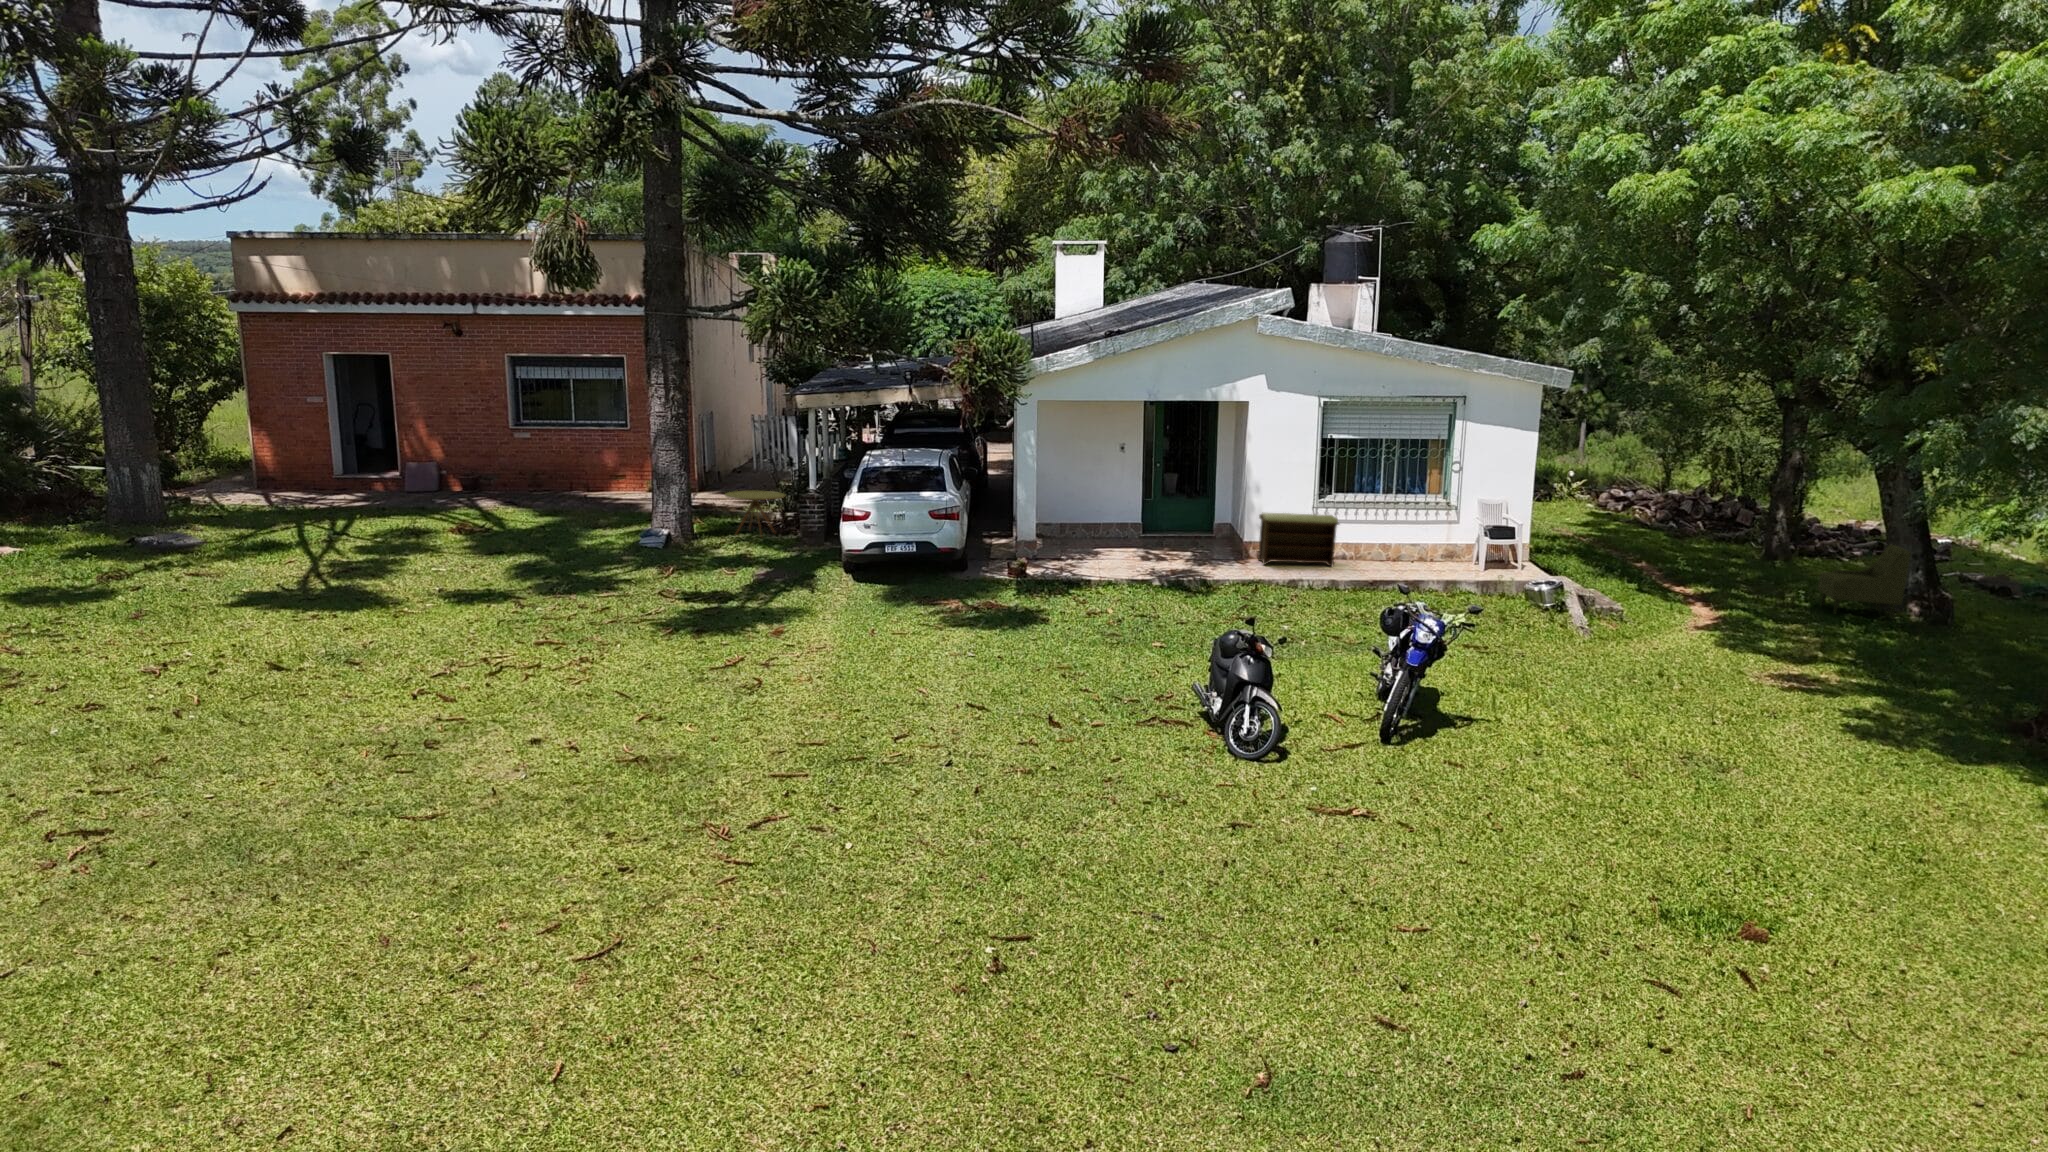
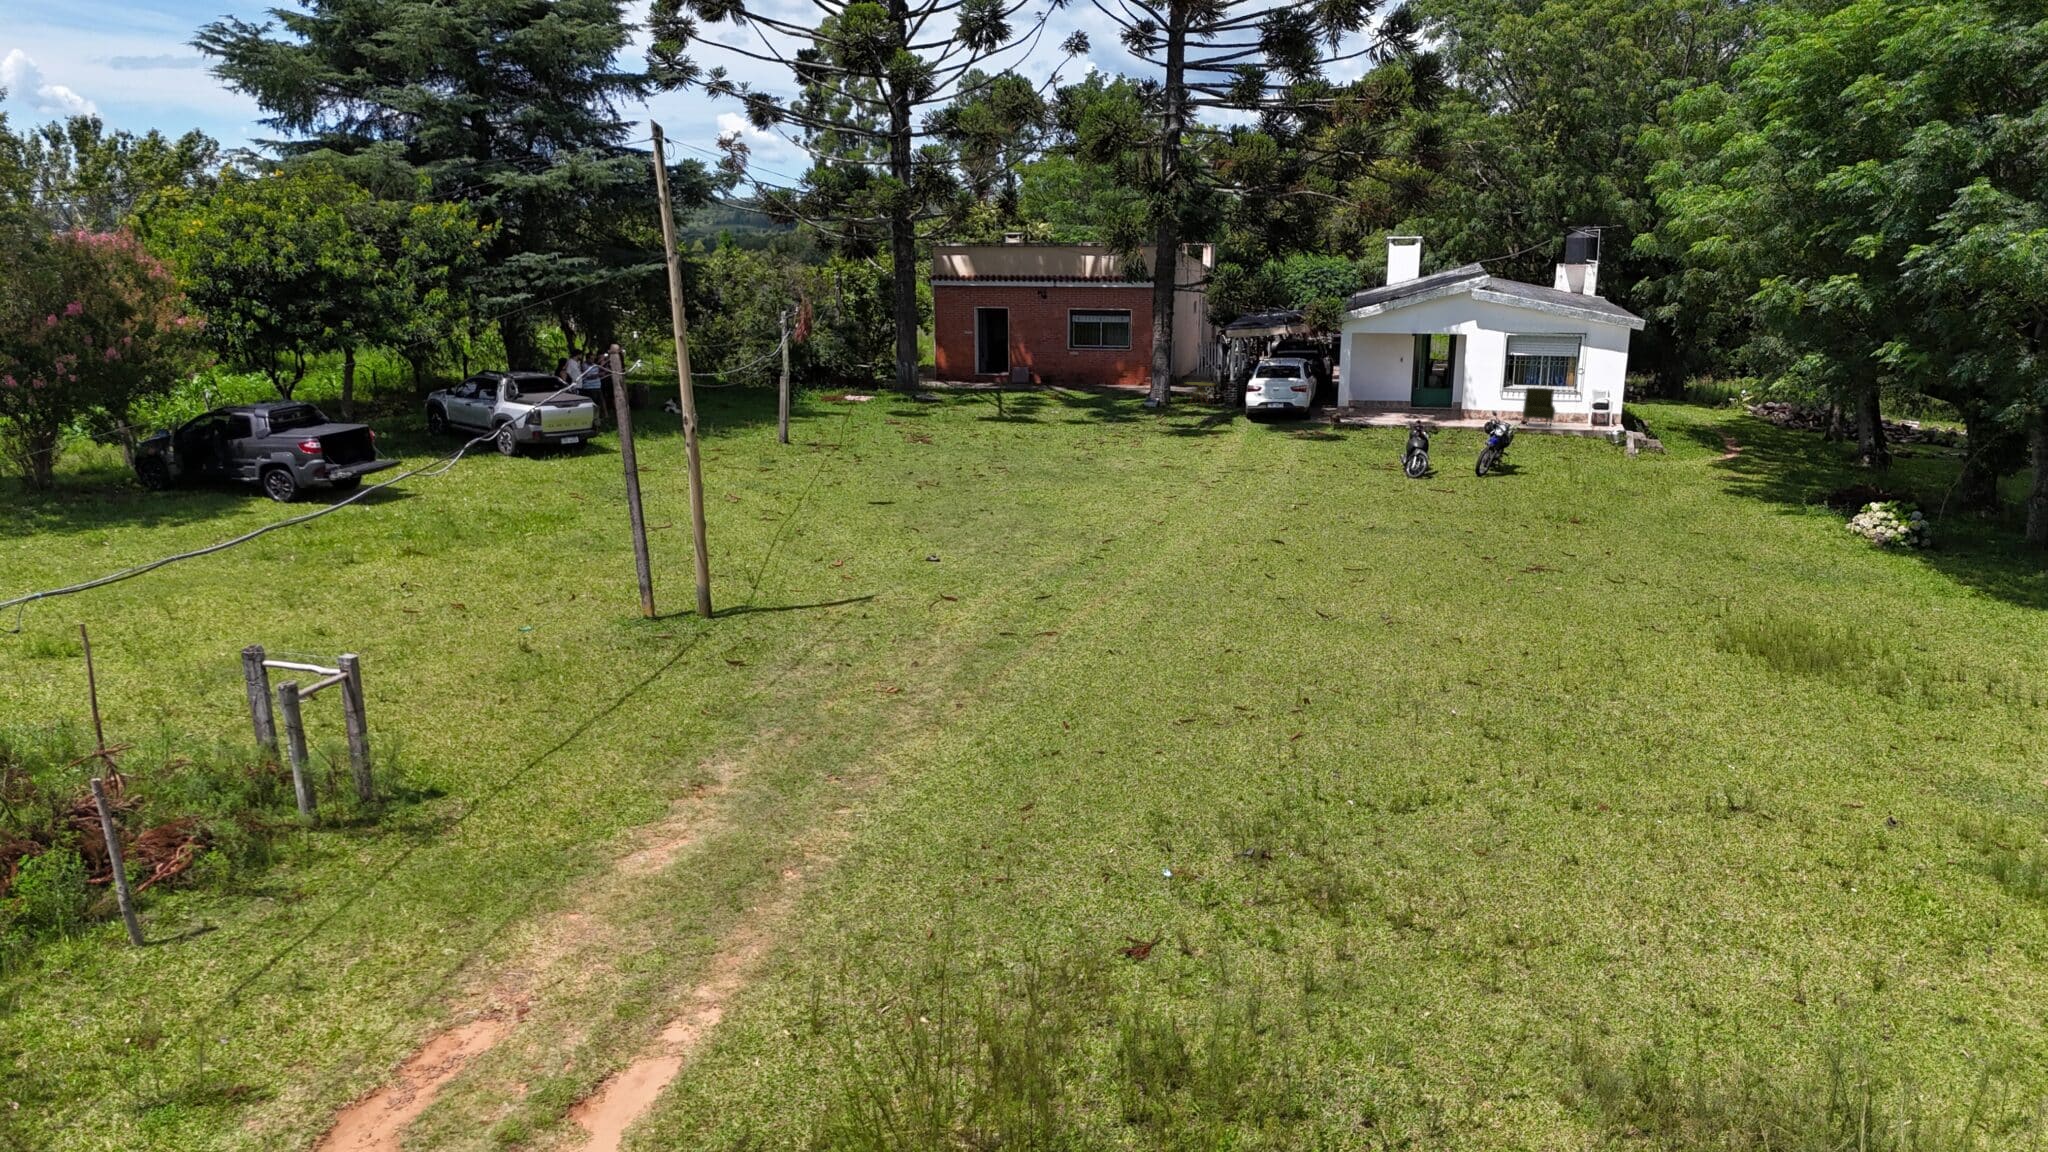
bench: present [1258,513,1339,567] -> none [1467,395,1512,424]
chair: present [1818,545,1911,619] -> present [1523,388,1555,425]

